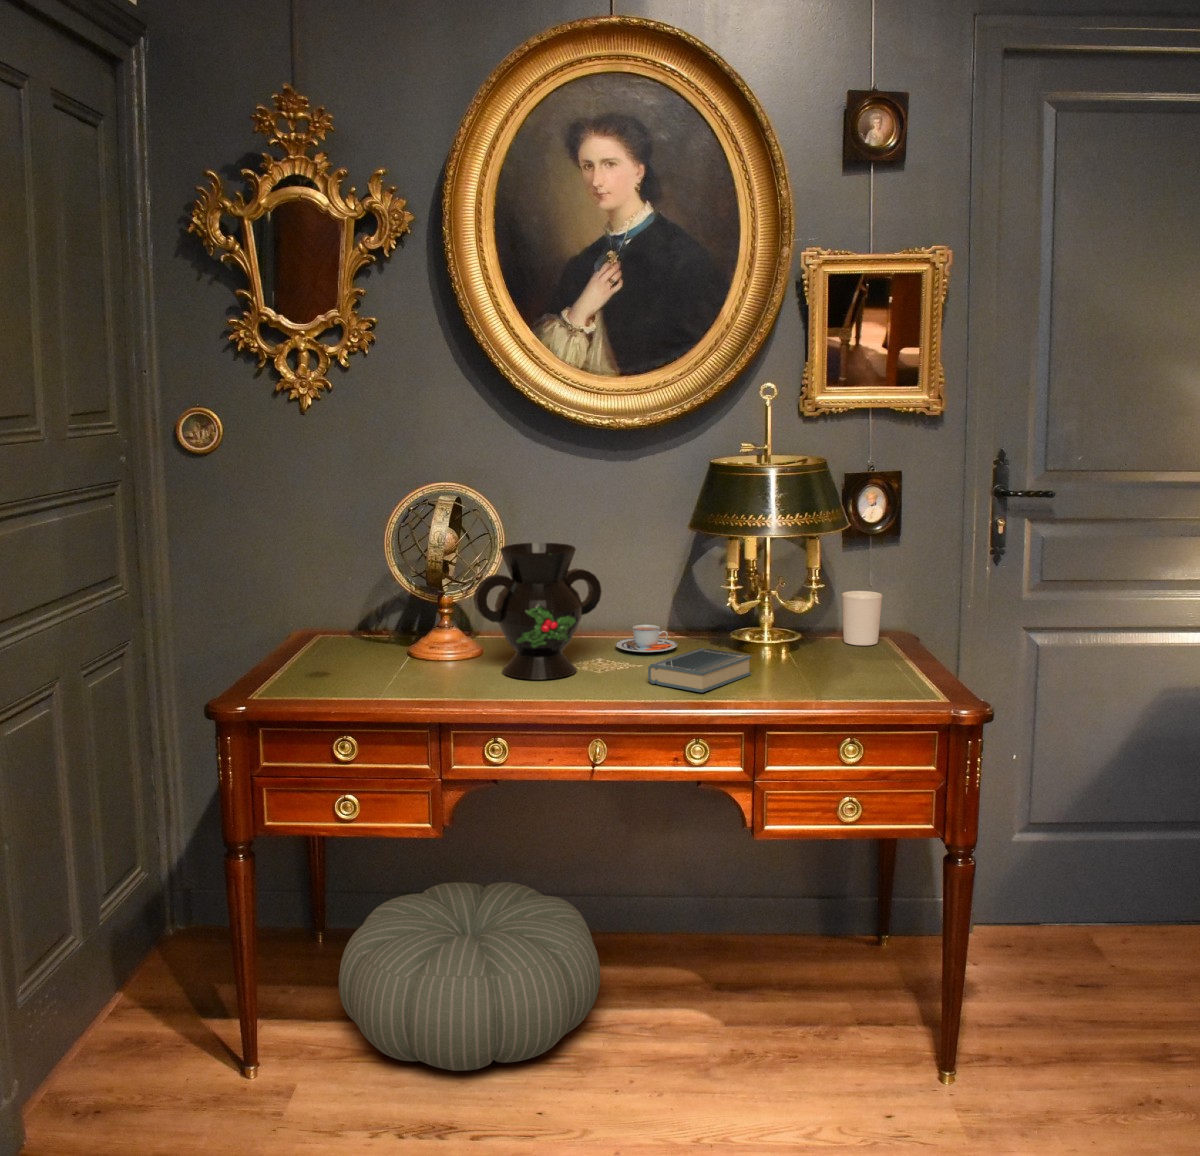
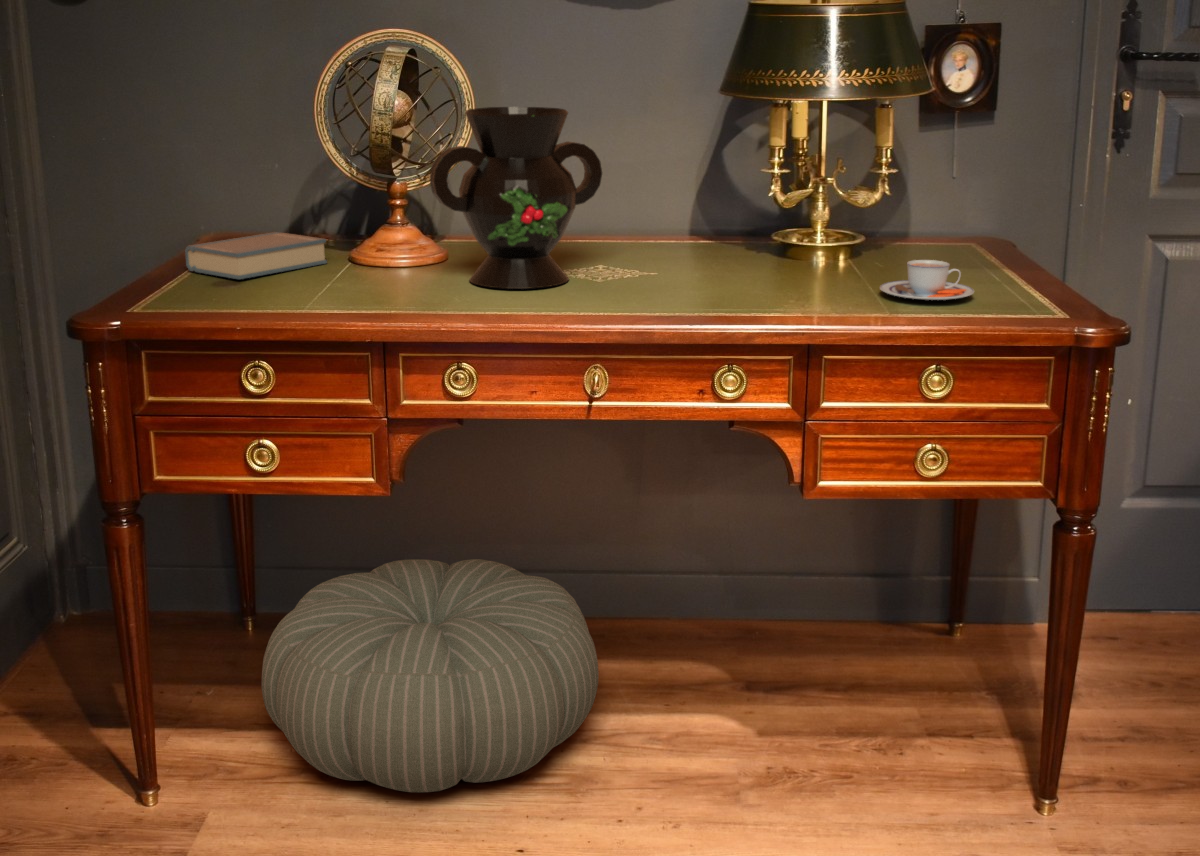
candle holder: present [842,591,883,646] -> none [920,183,974,254]
teacup: present [615,625,677,652] -> present [880,260,974,300]
hardback book: present [648,648,751,693] -> present [185,232,327,279]

